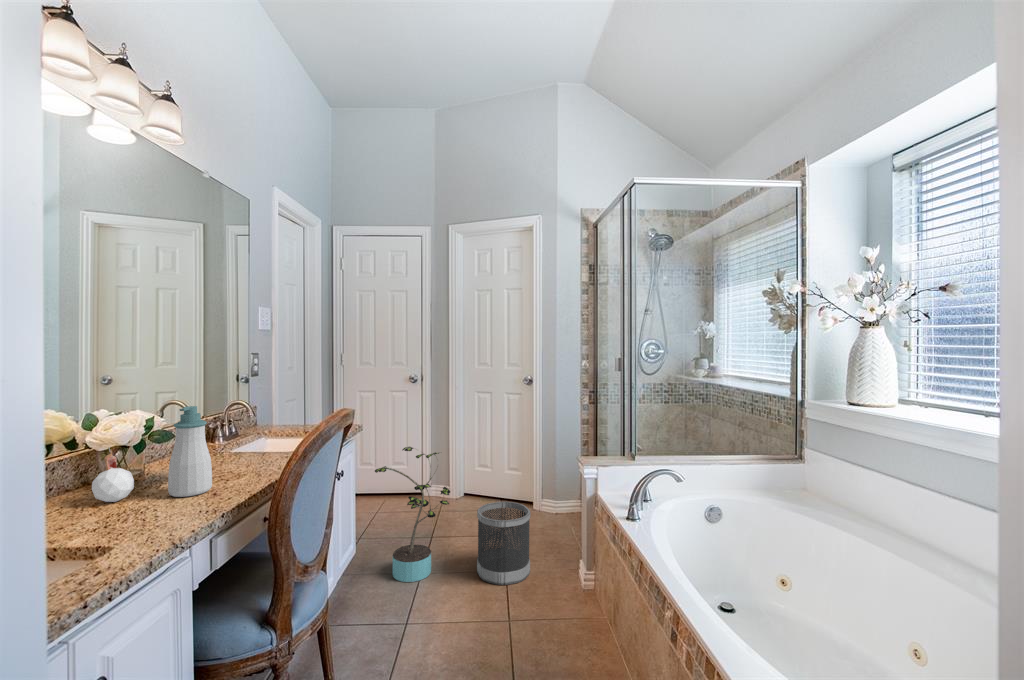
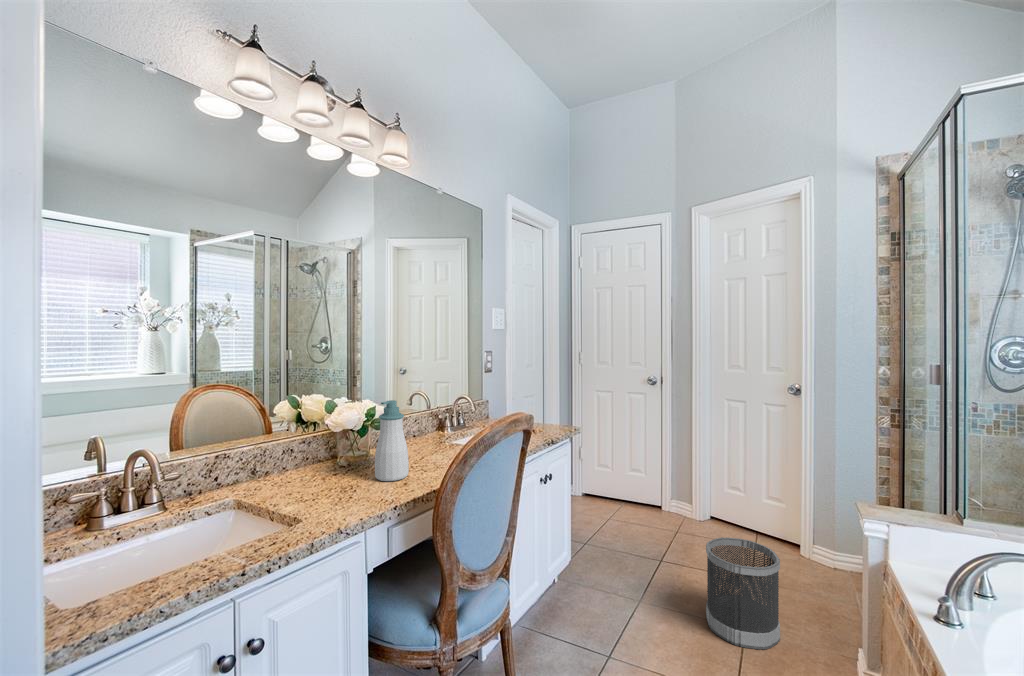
potted plant: present [375,447,450,582] -> none [588,455,672,607]
candle: present [92,448,134,502] -> none [325,427,355,477]

